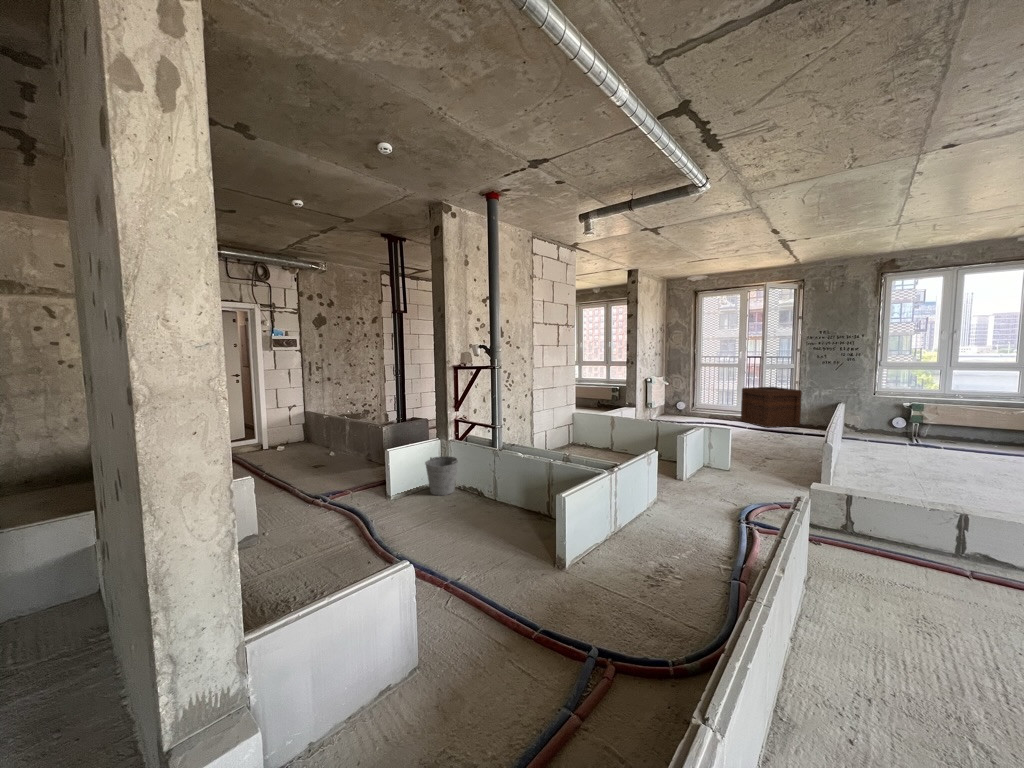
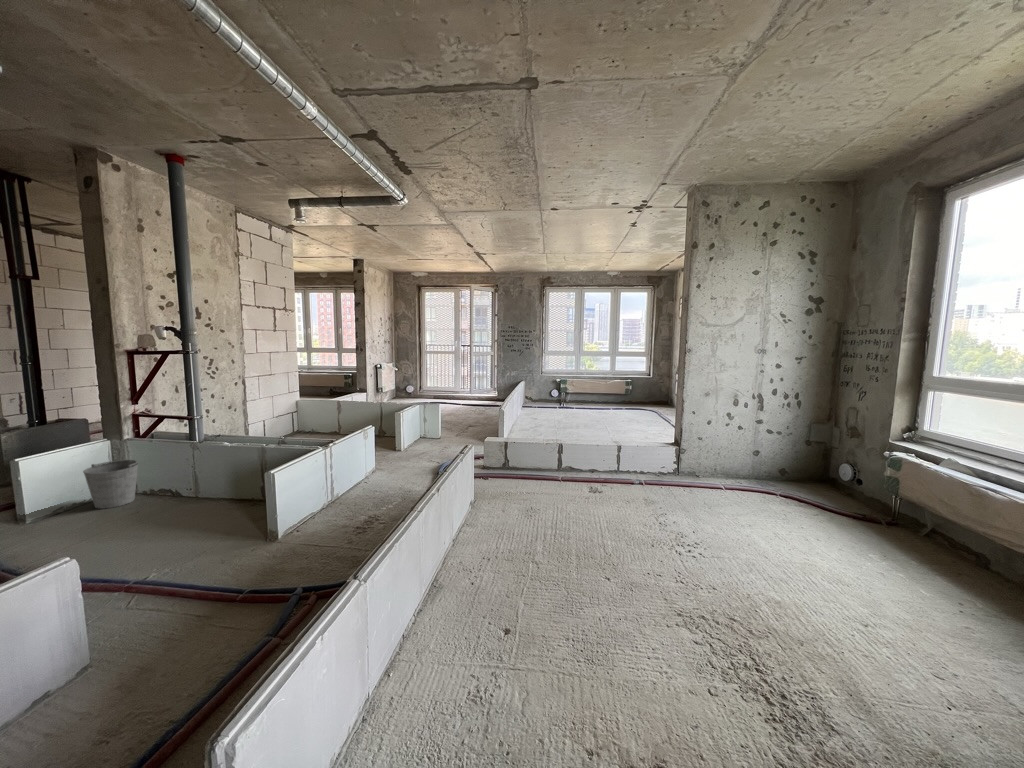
wooden crate: present [741,387,802,428] -> none [458,371,499,404]

